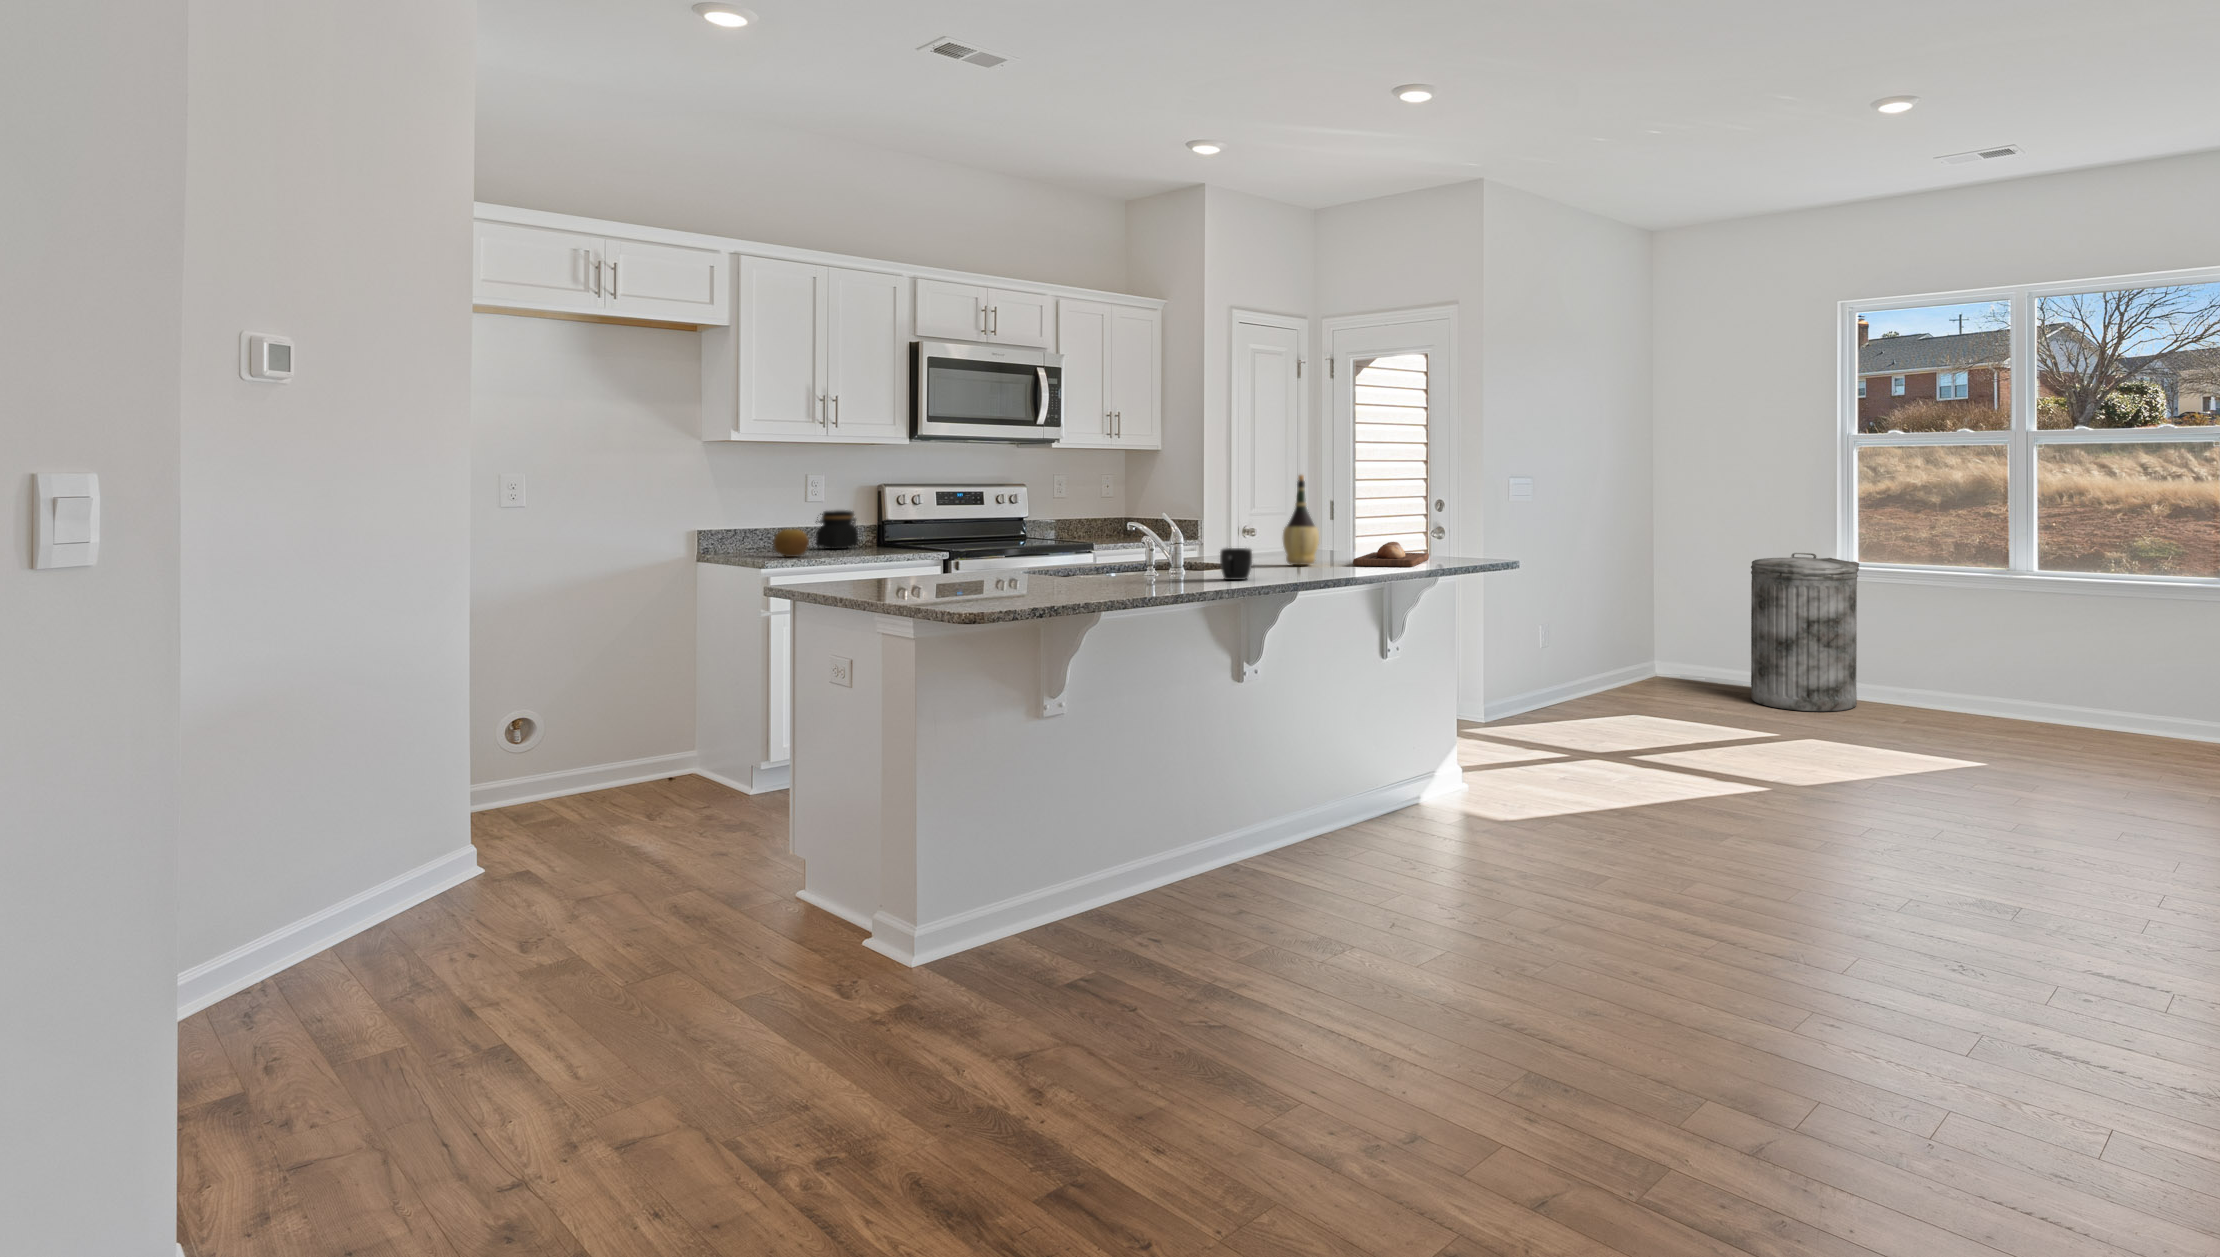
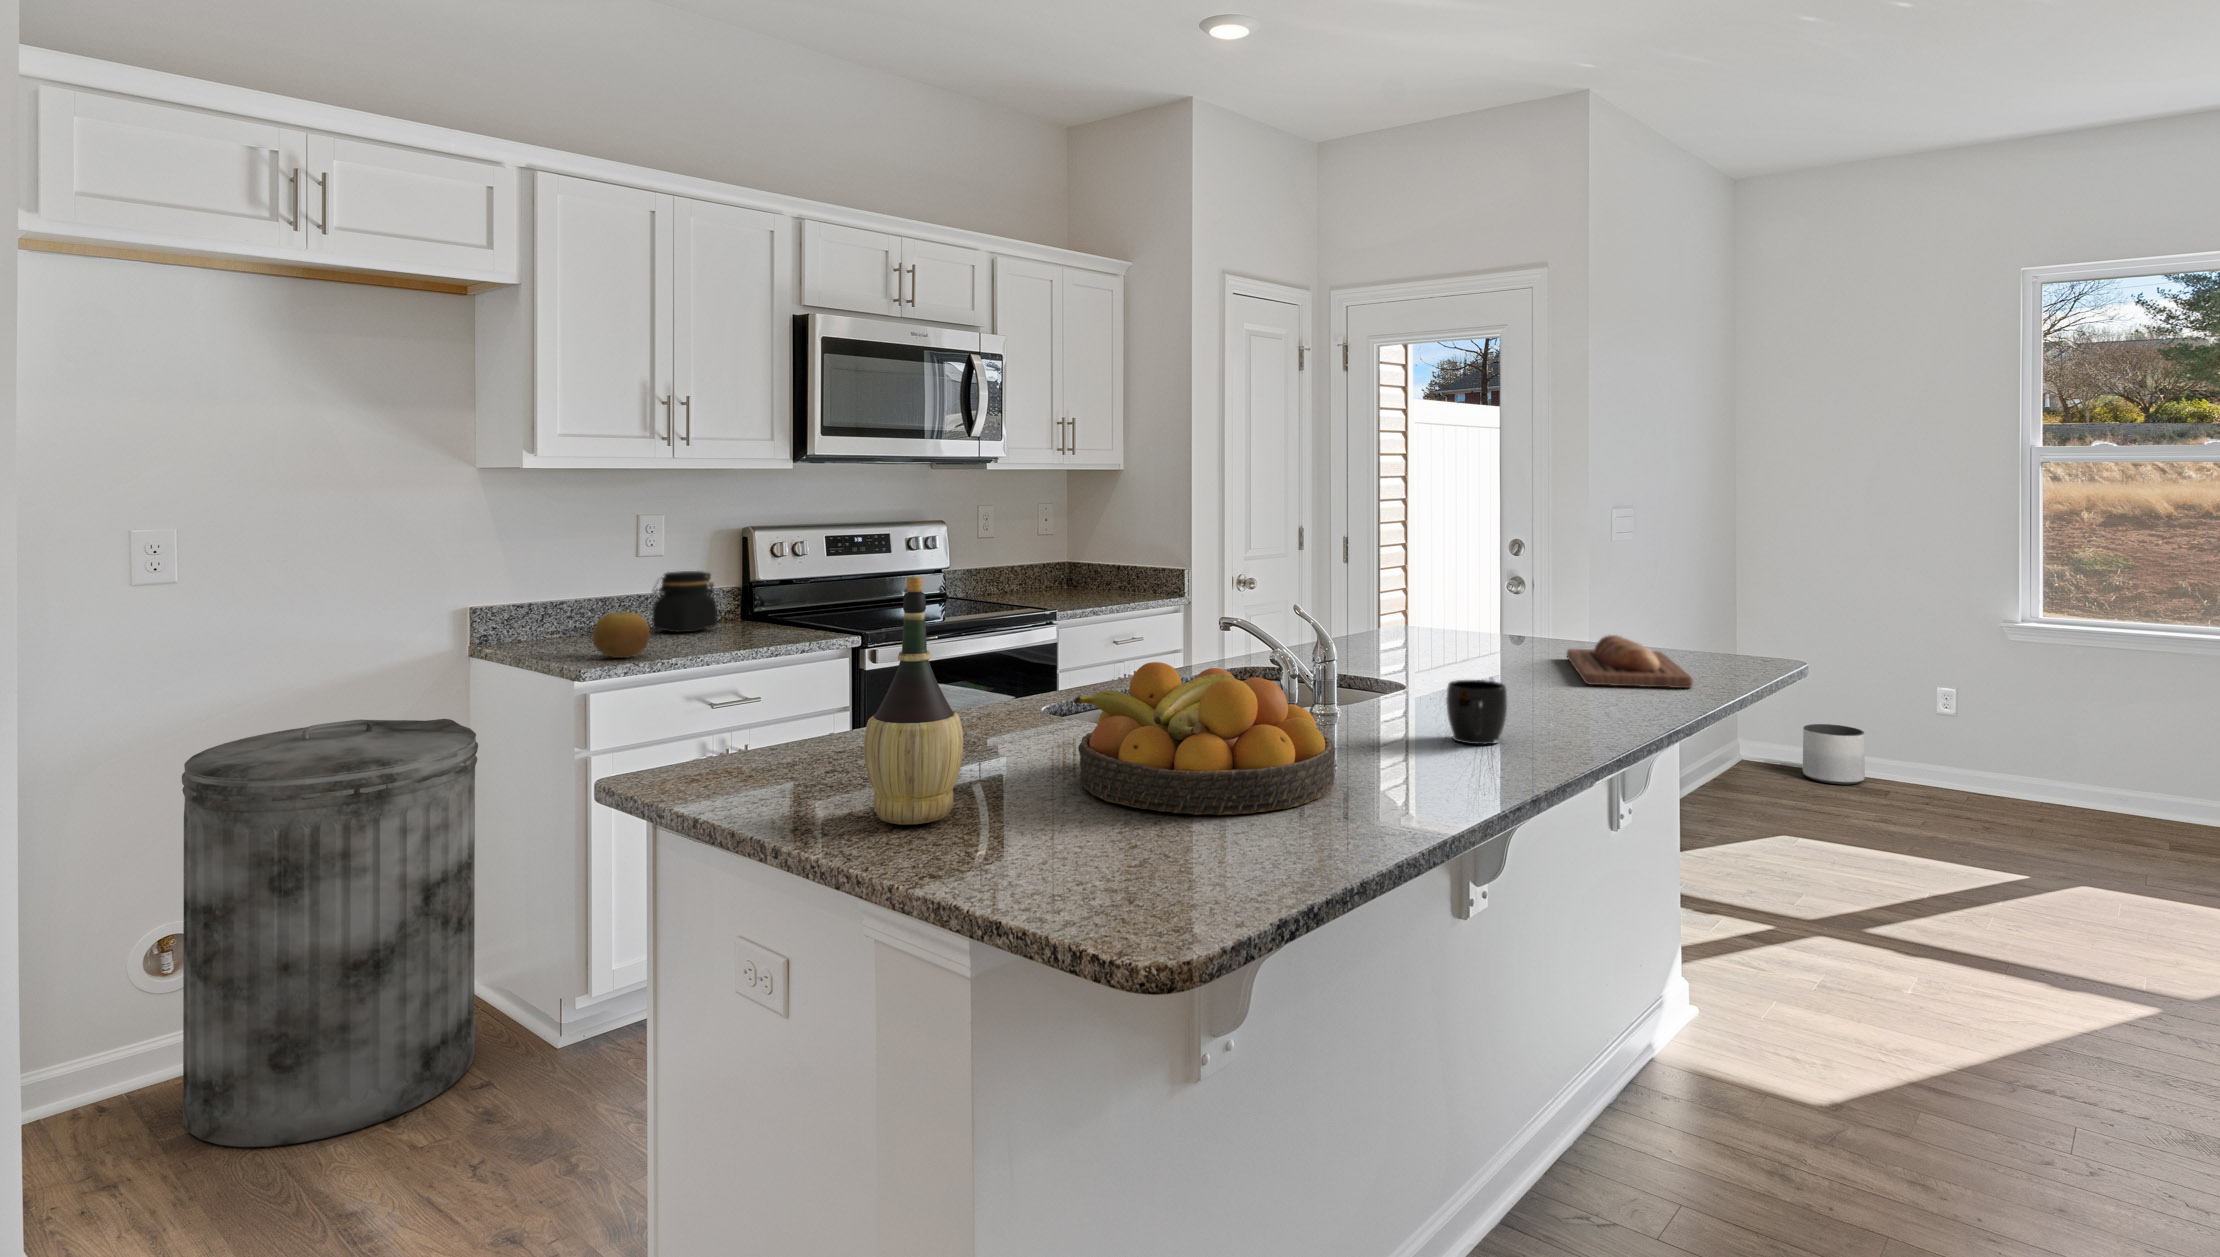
wine bottle: present [1283,475,1319,565] -> present [864,576,963,824]
fruit bowl: none [998,529,1132,594] -> present [1073,662,1334,815]
trash can: present [1751,553,1859,711] -> present [182,719,478,1147]
planter: none [1689,645,1733,688] -> present [1803,724,1865,784]

